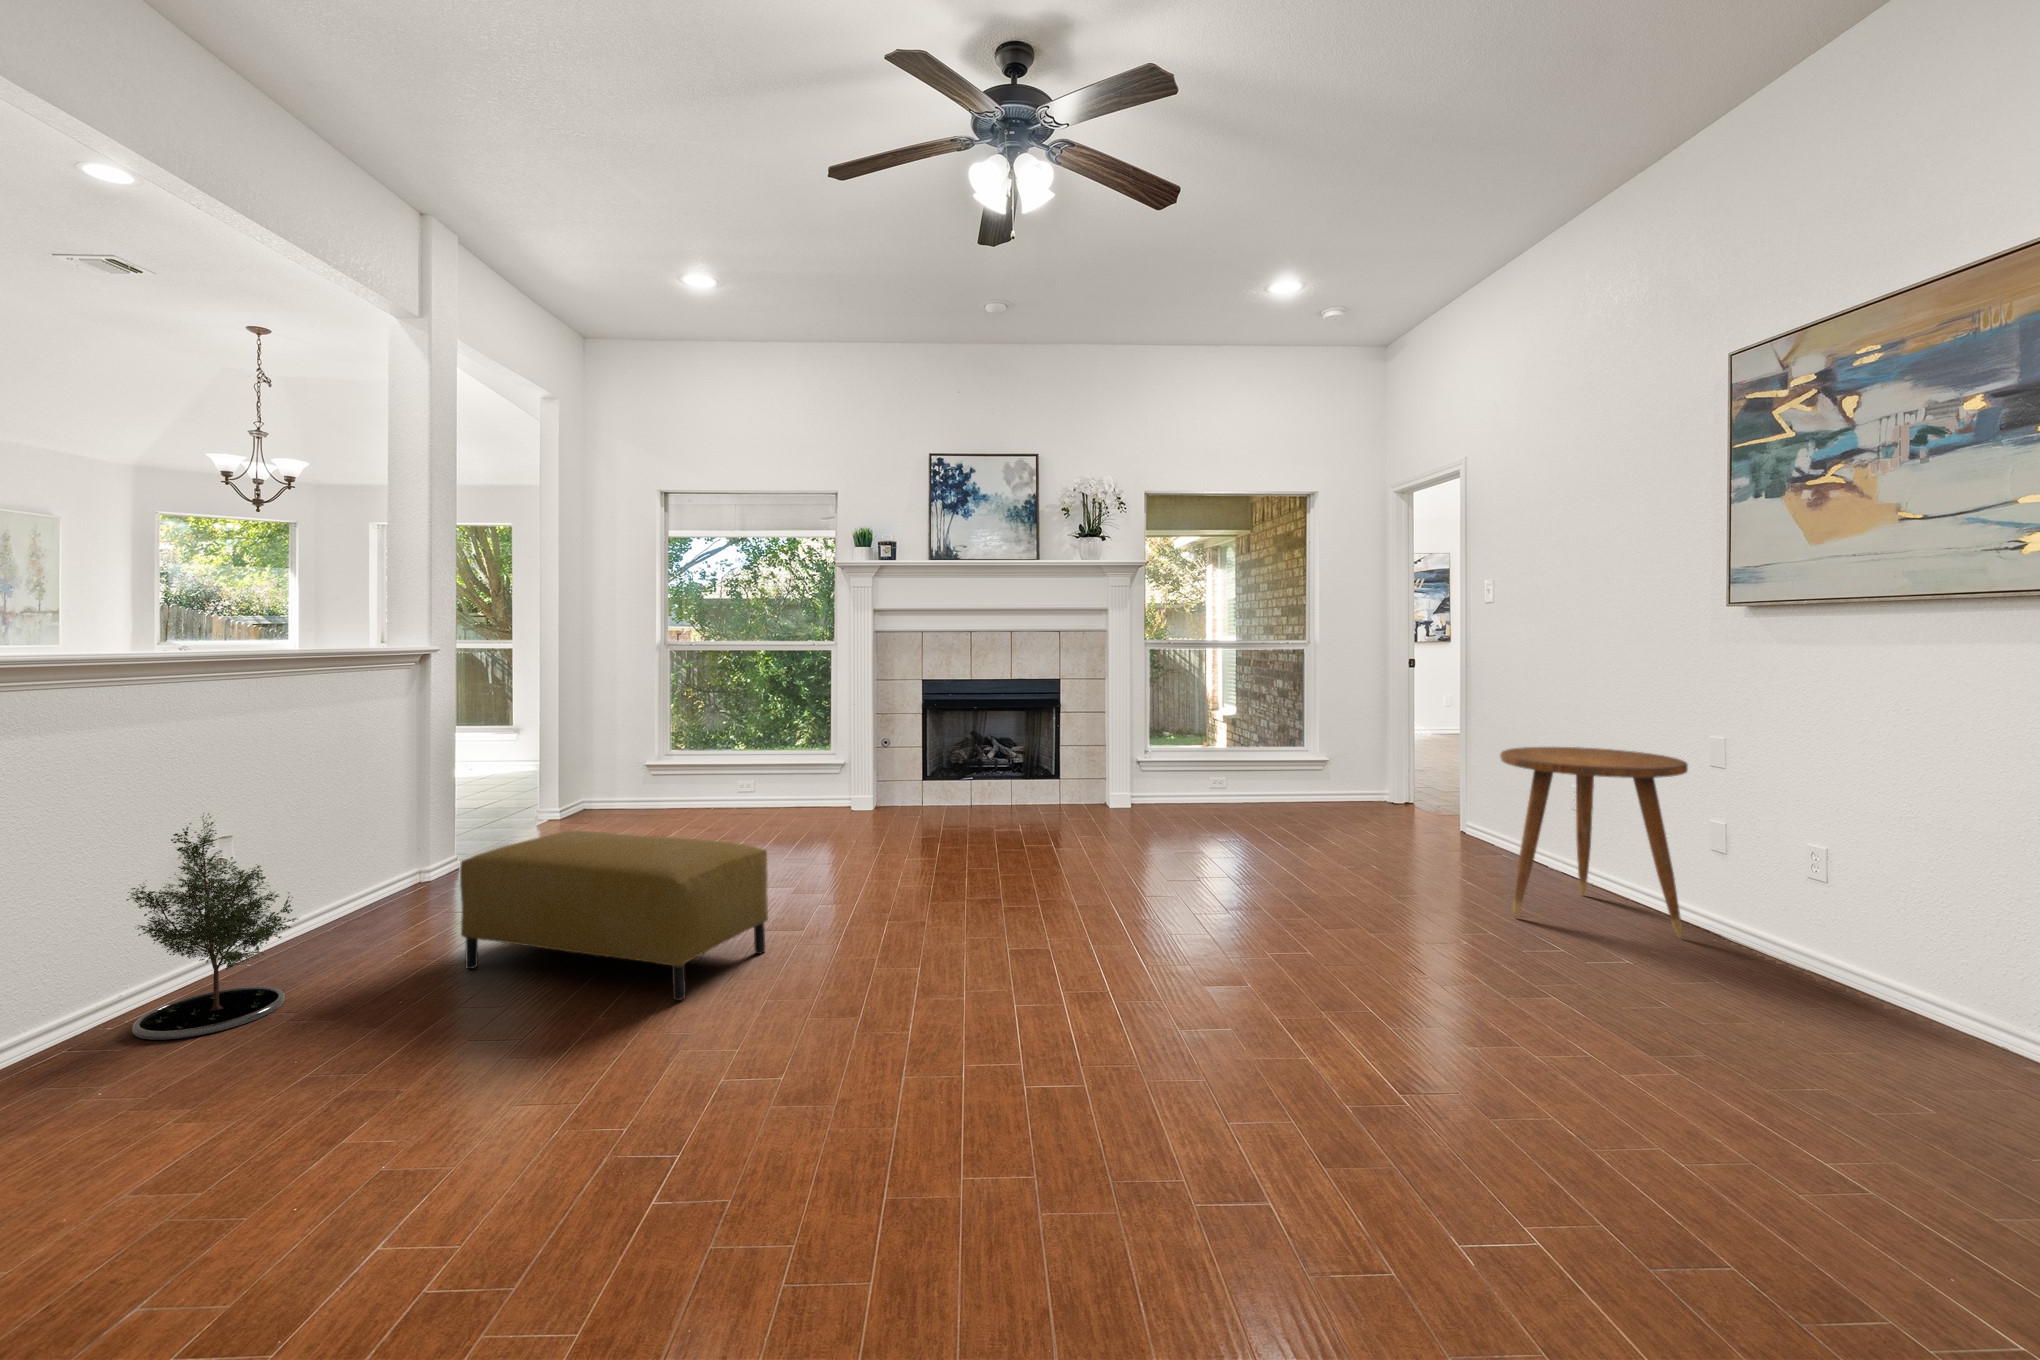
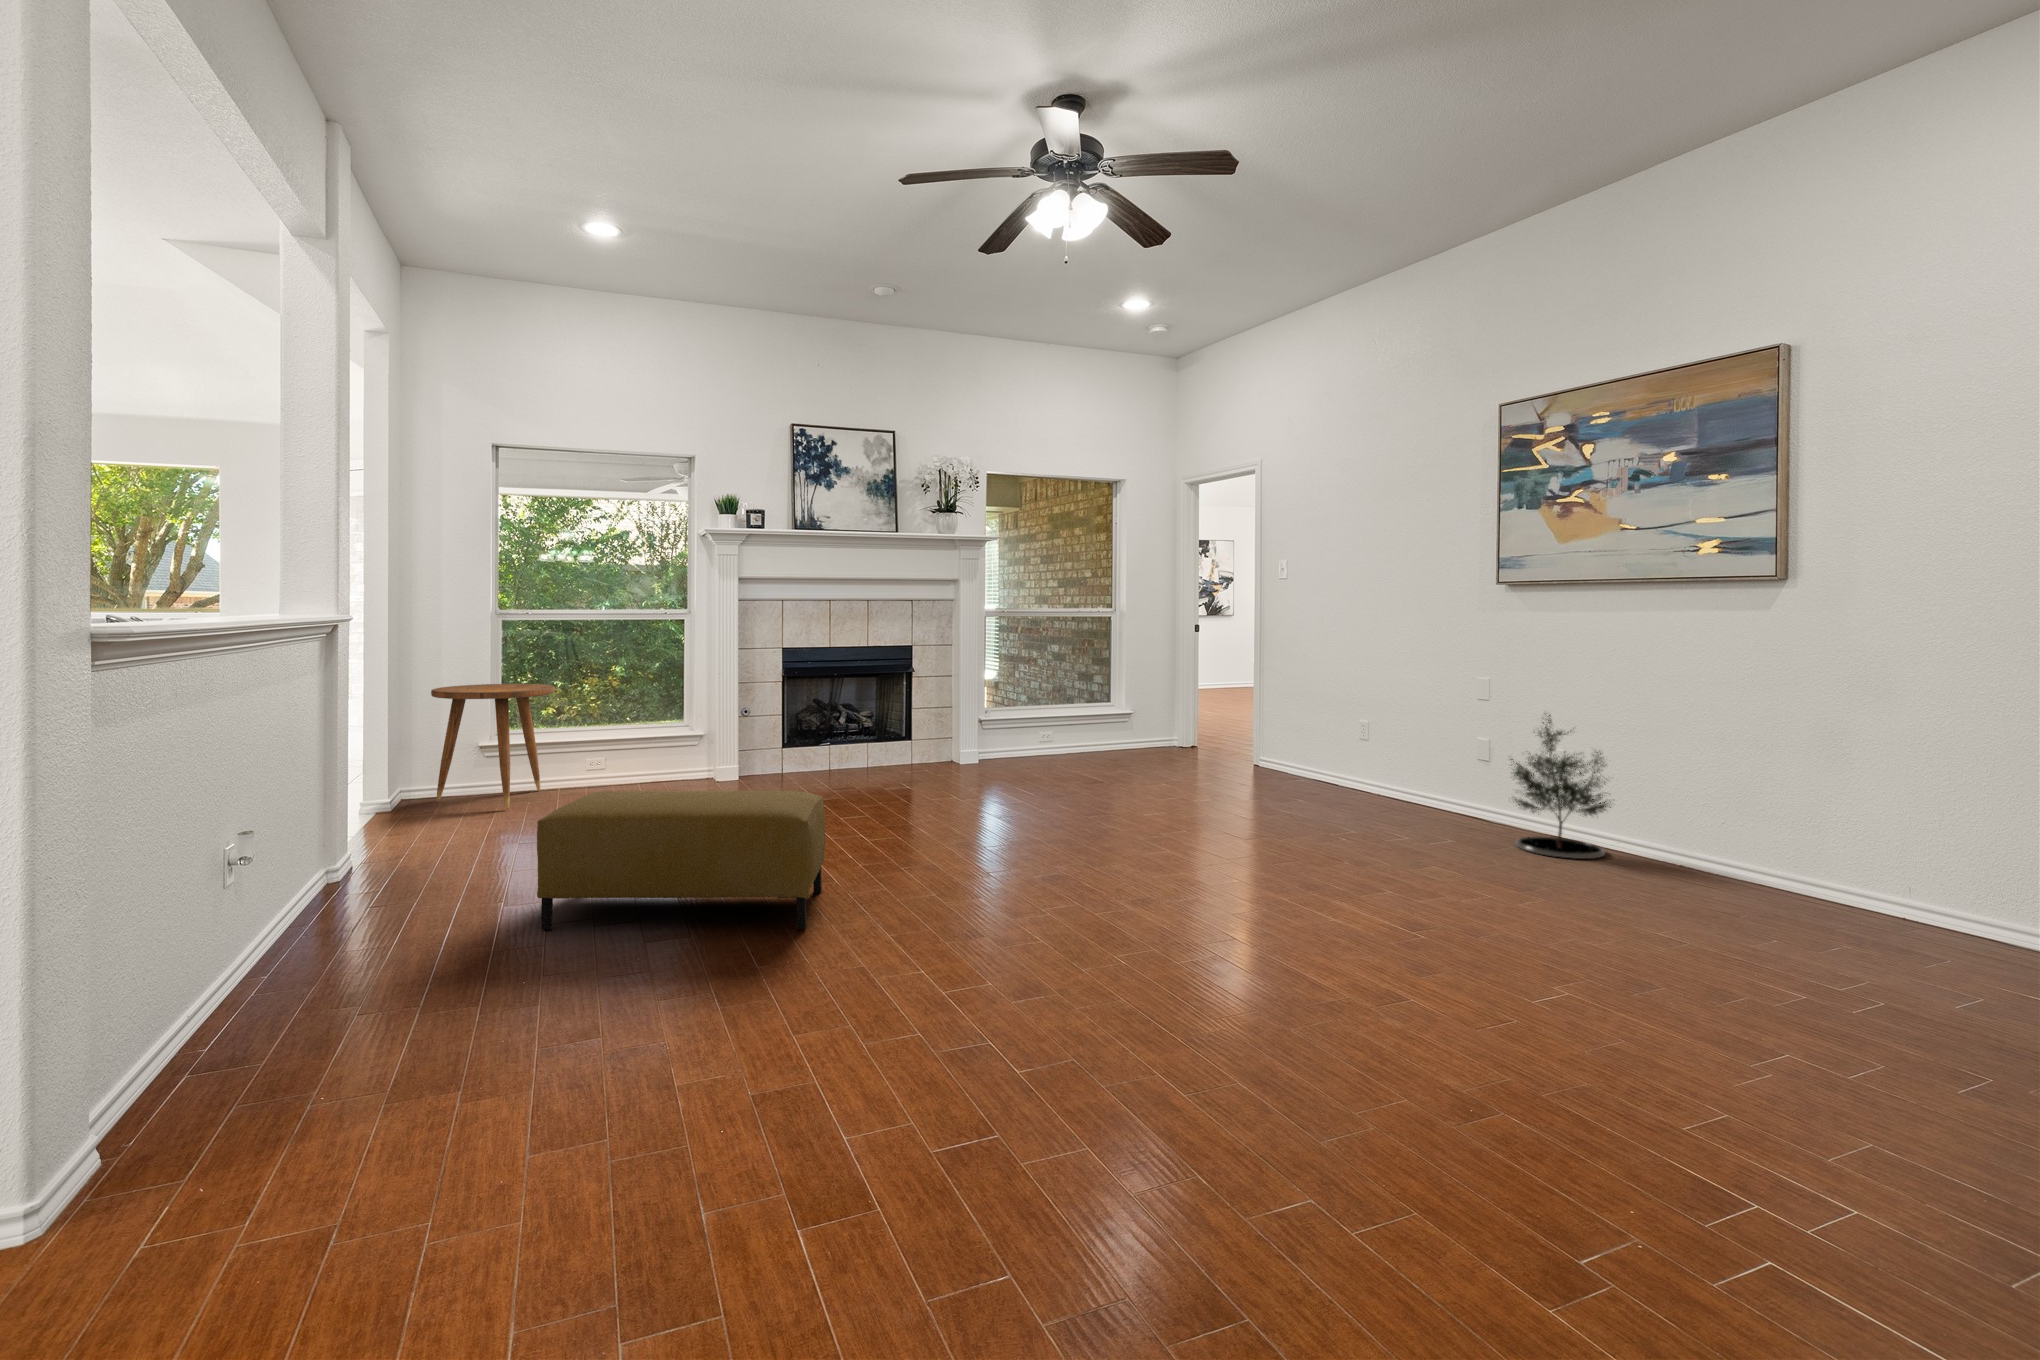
side table: present [1500,747,1688,937] -> present [431,684,555,809]
potted tree: present [126,813,299,1040] -> present [1509,713,1611,859]

